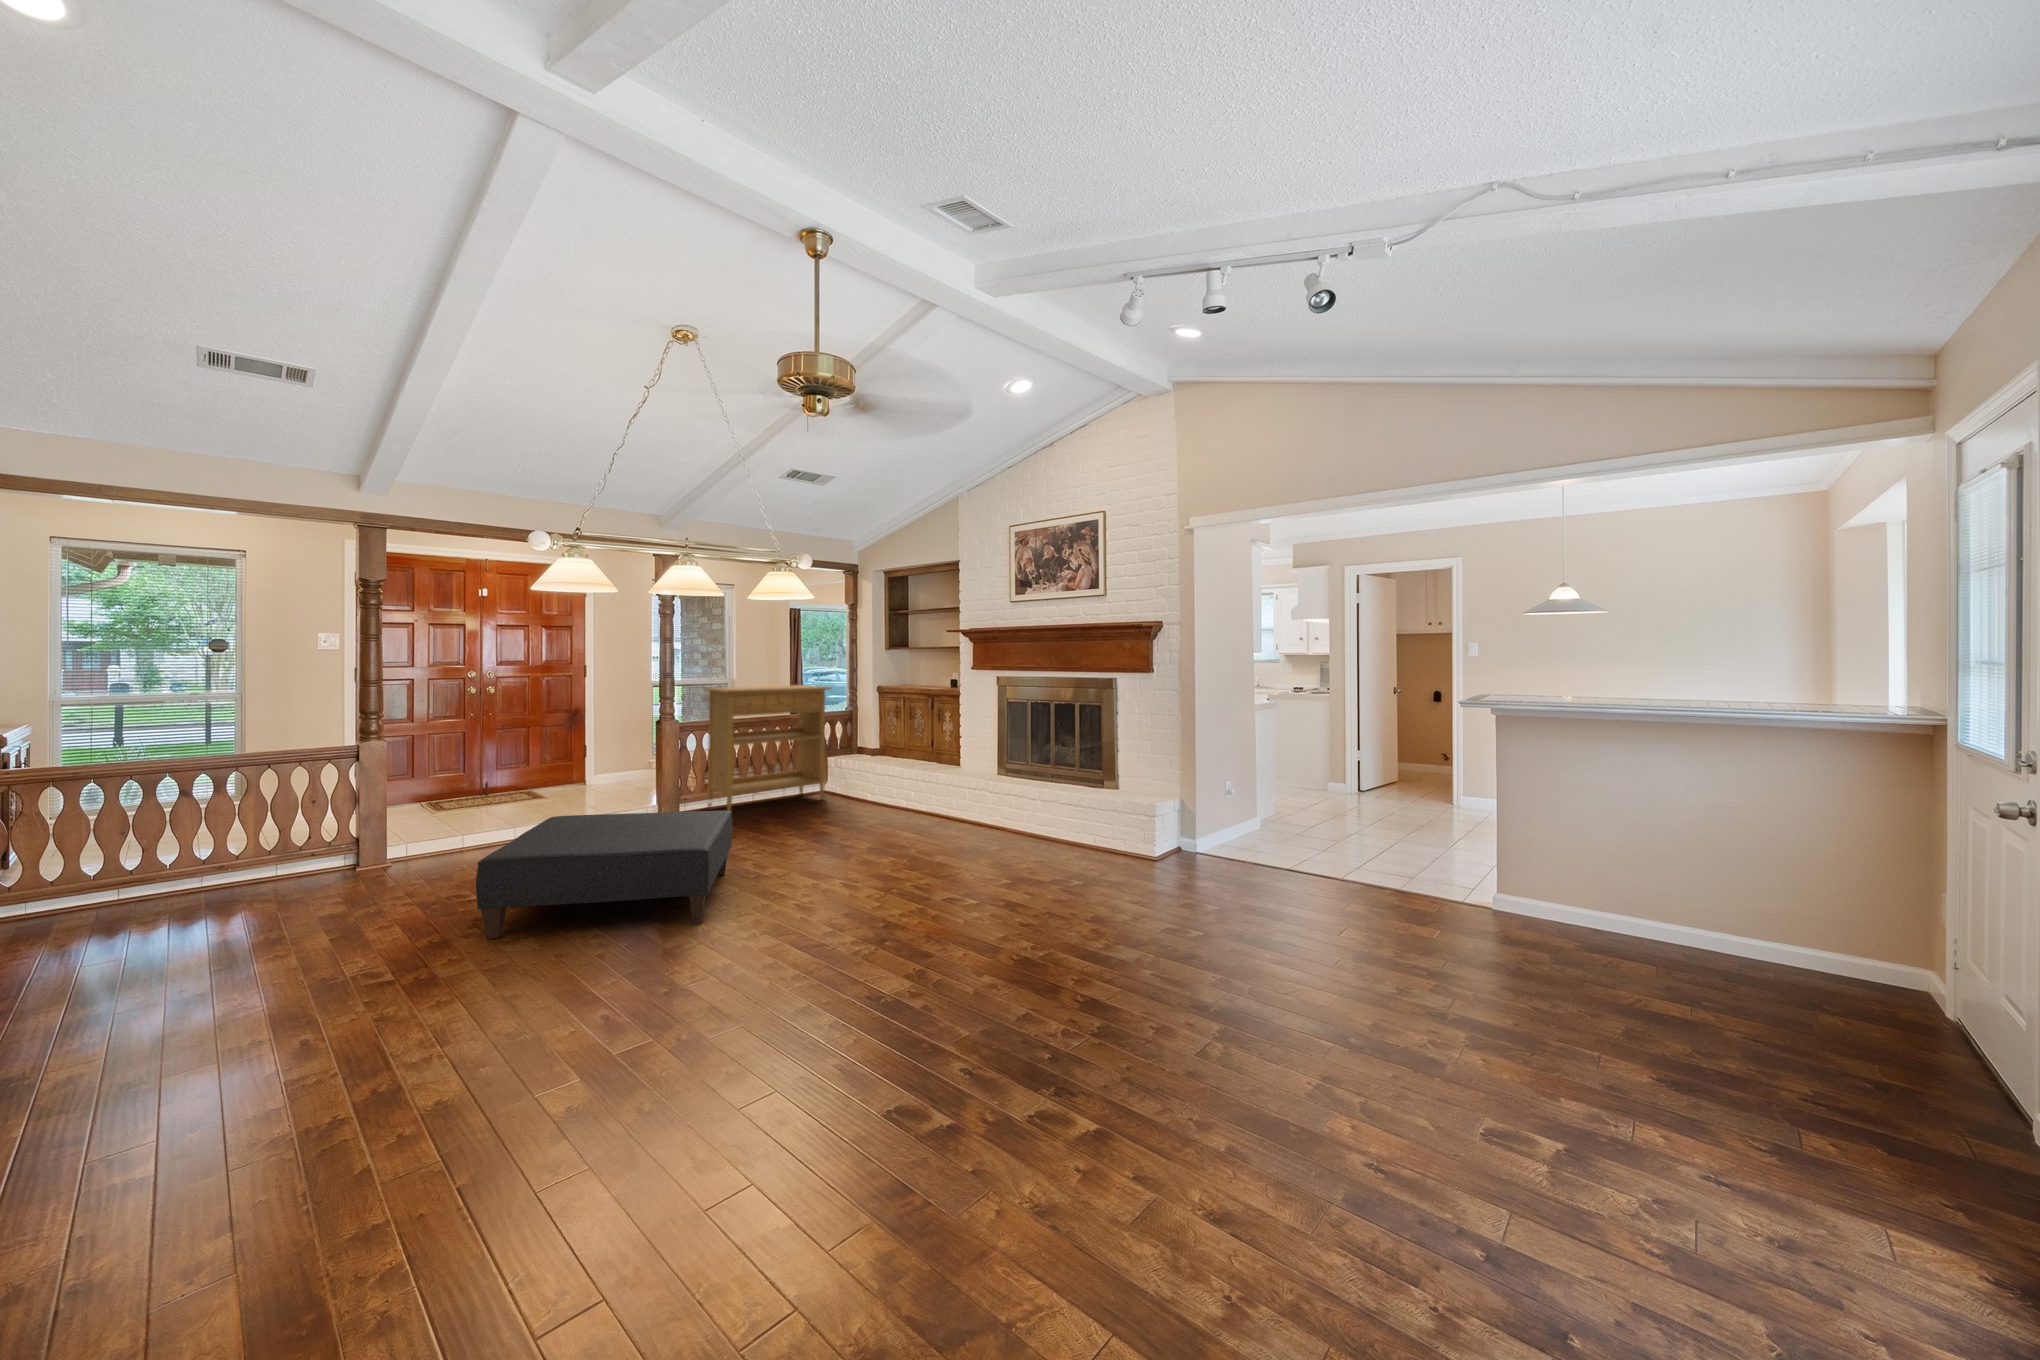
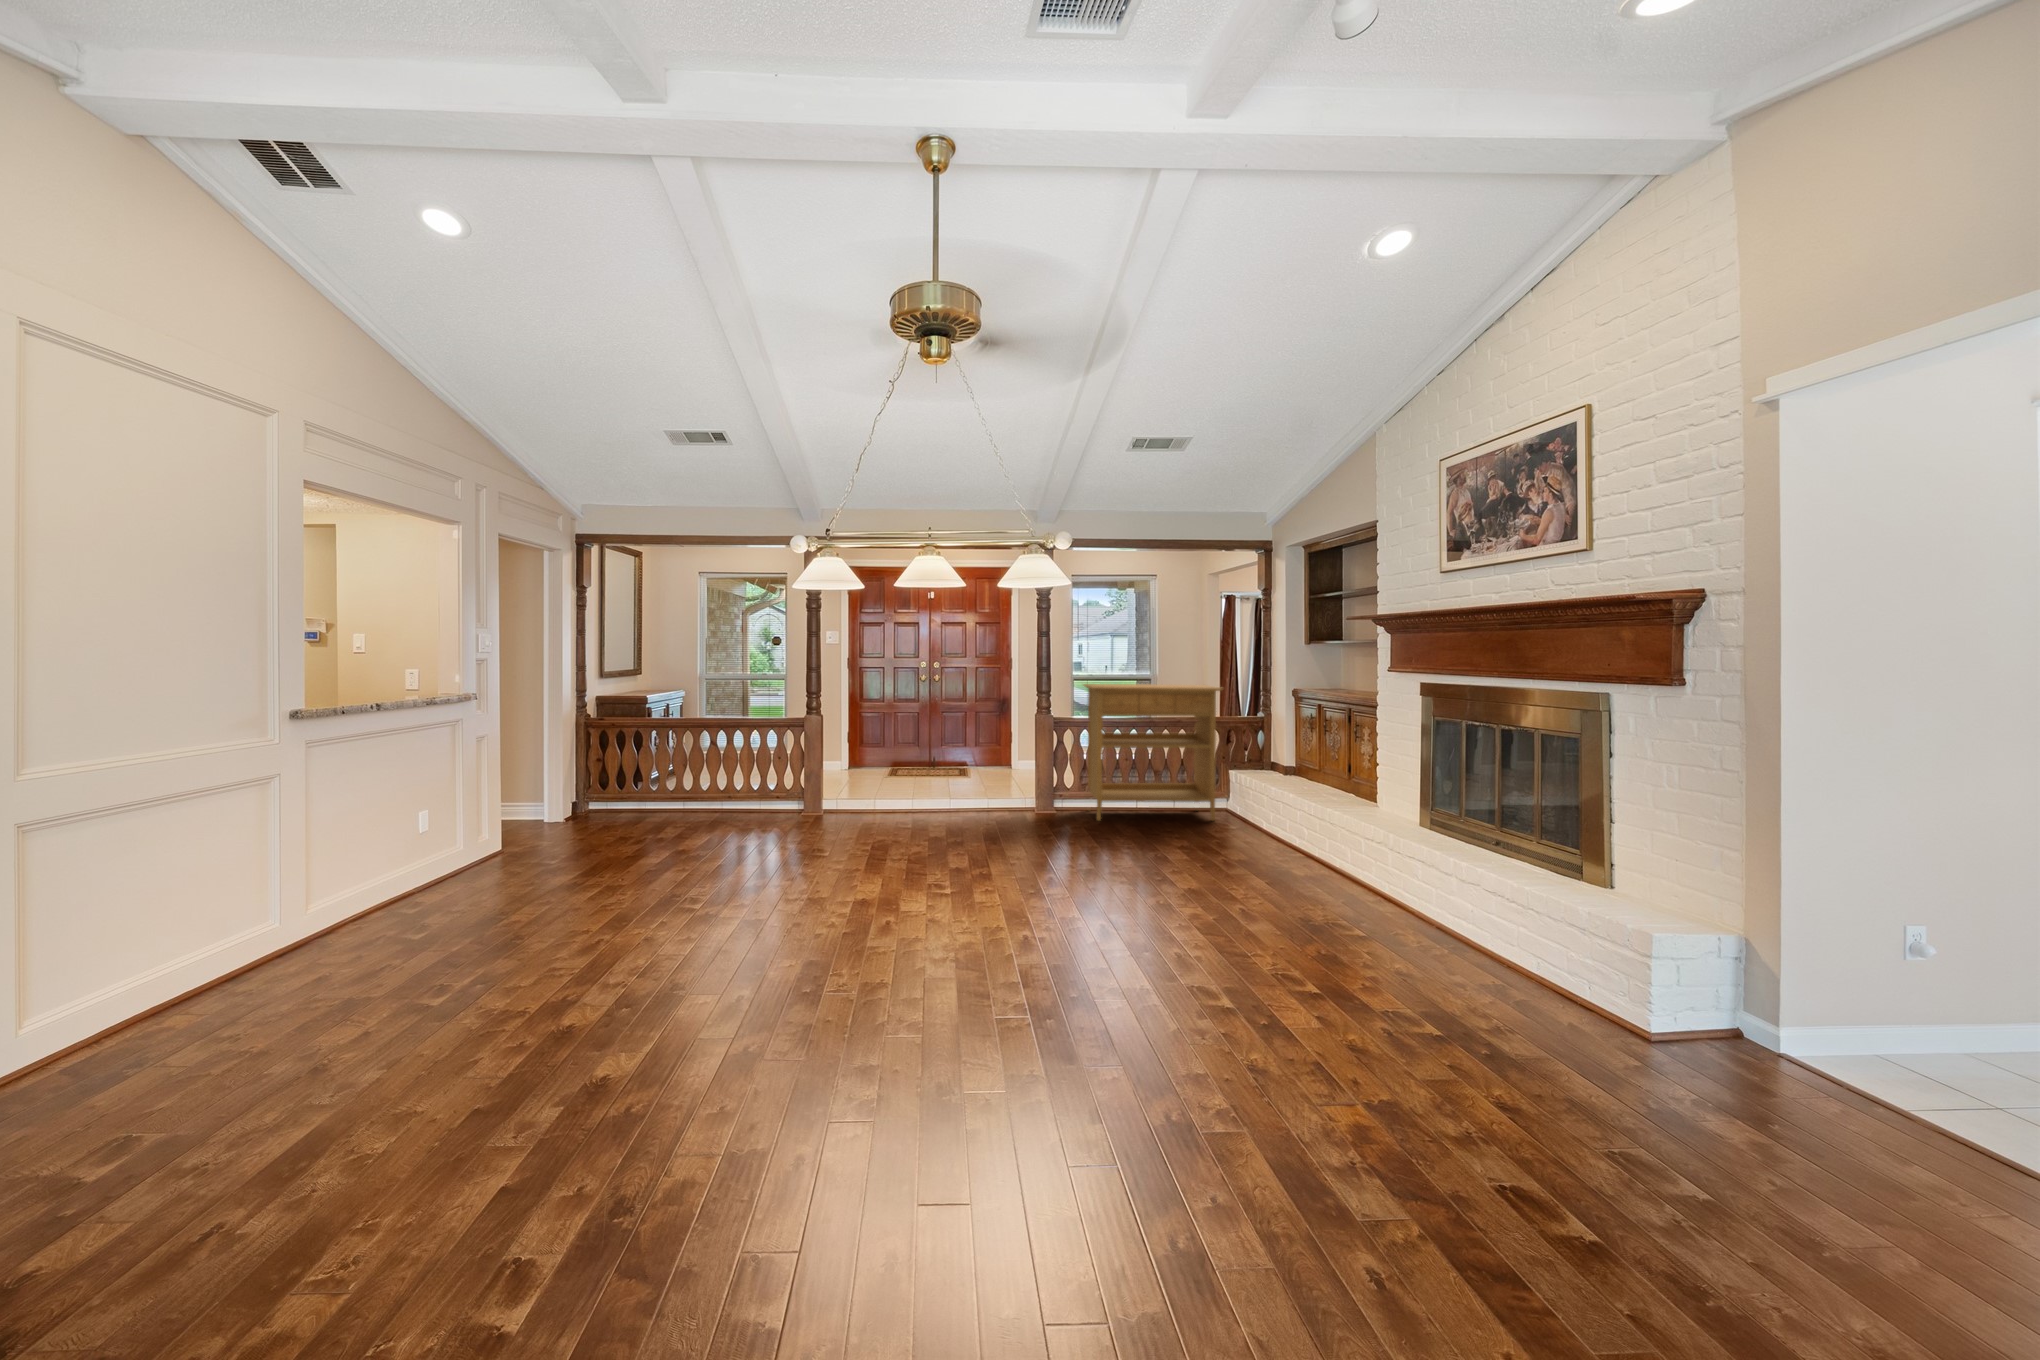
ottoman: present [476,811,733,939] -> none [754,801,1021,945]

